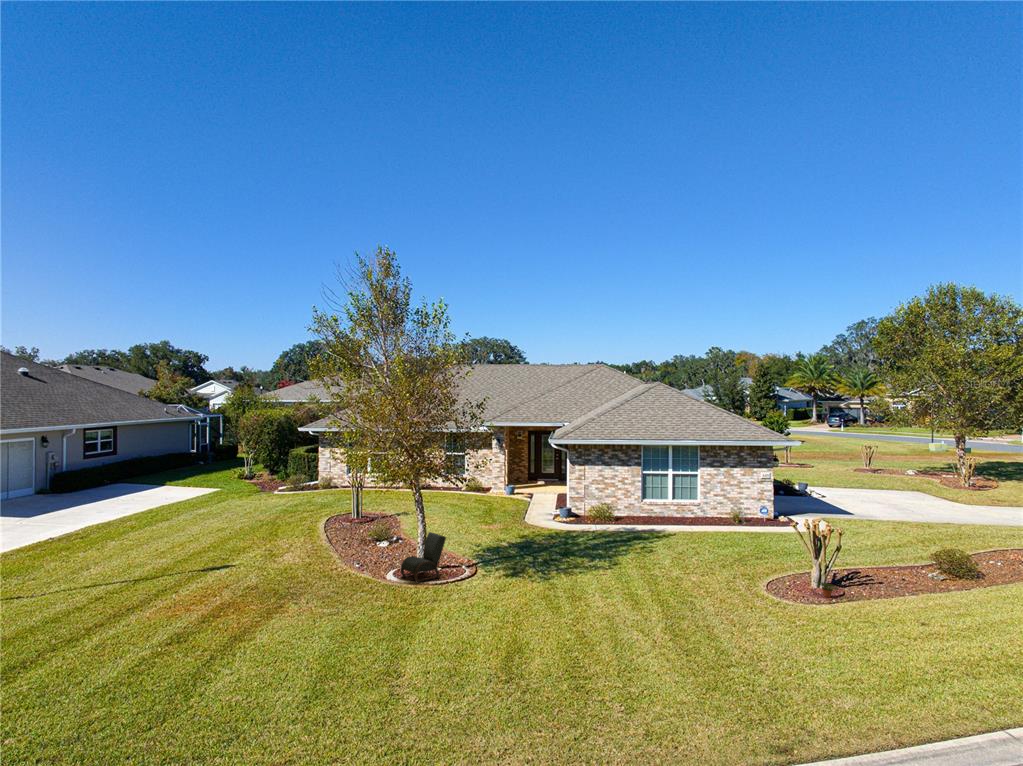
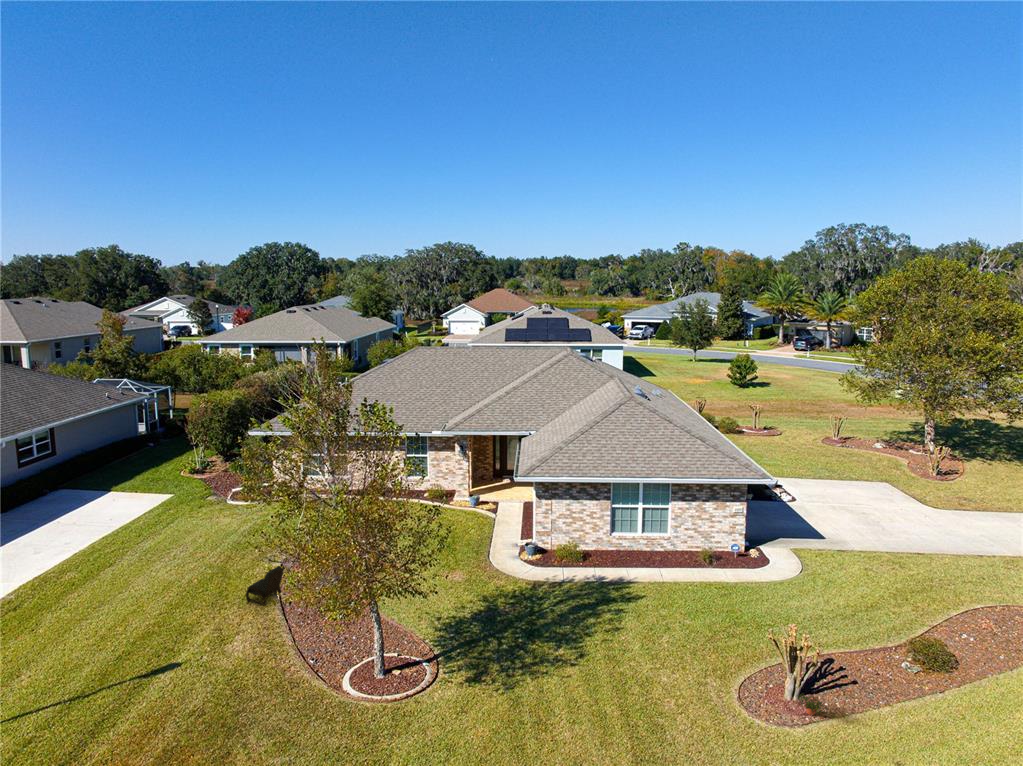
lounge chair: present [400,532,446,584] -> present [246,566,285,606]

